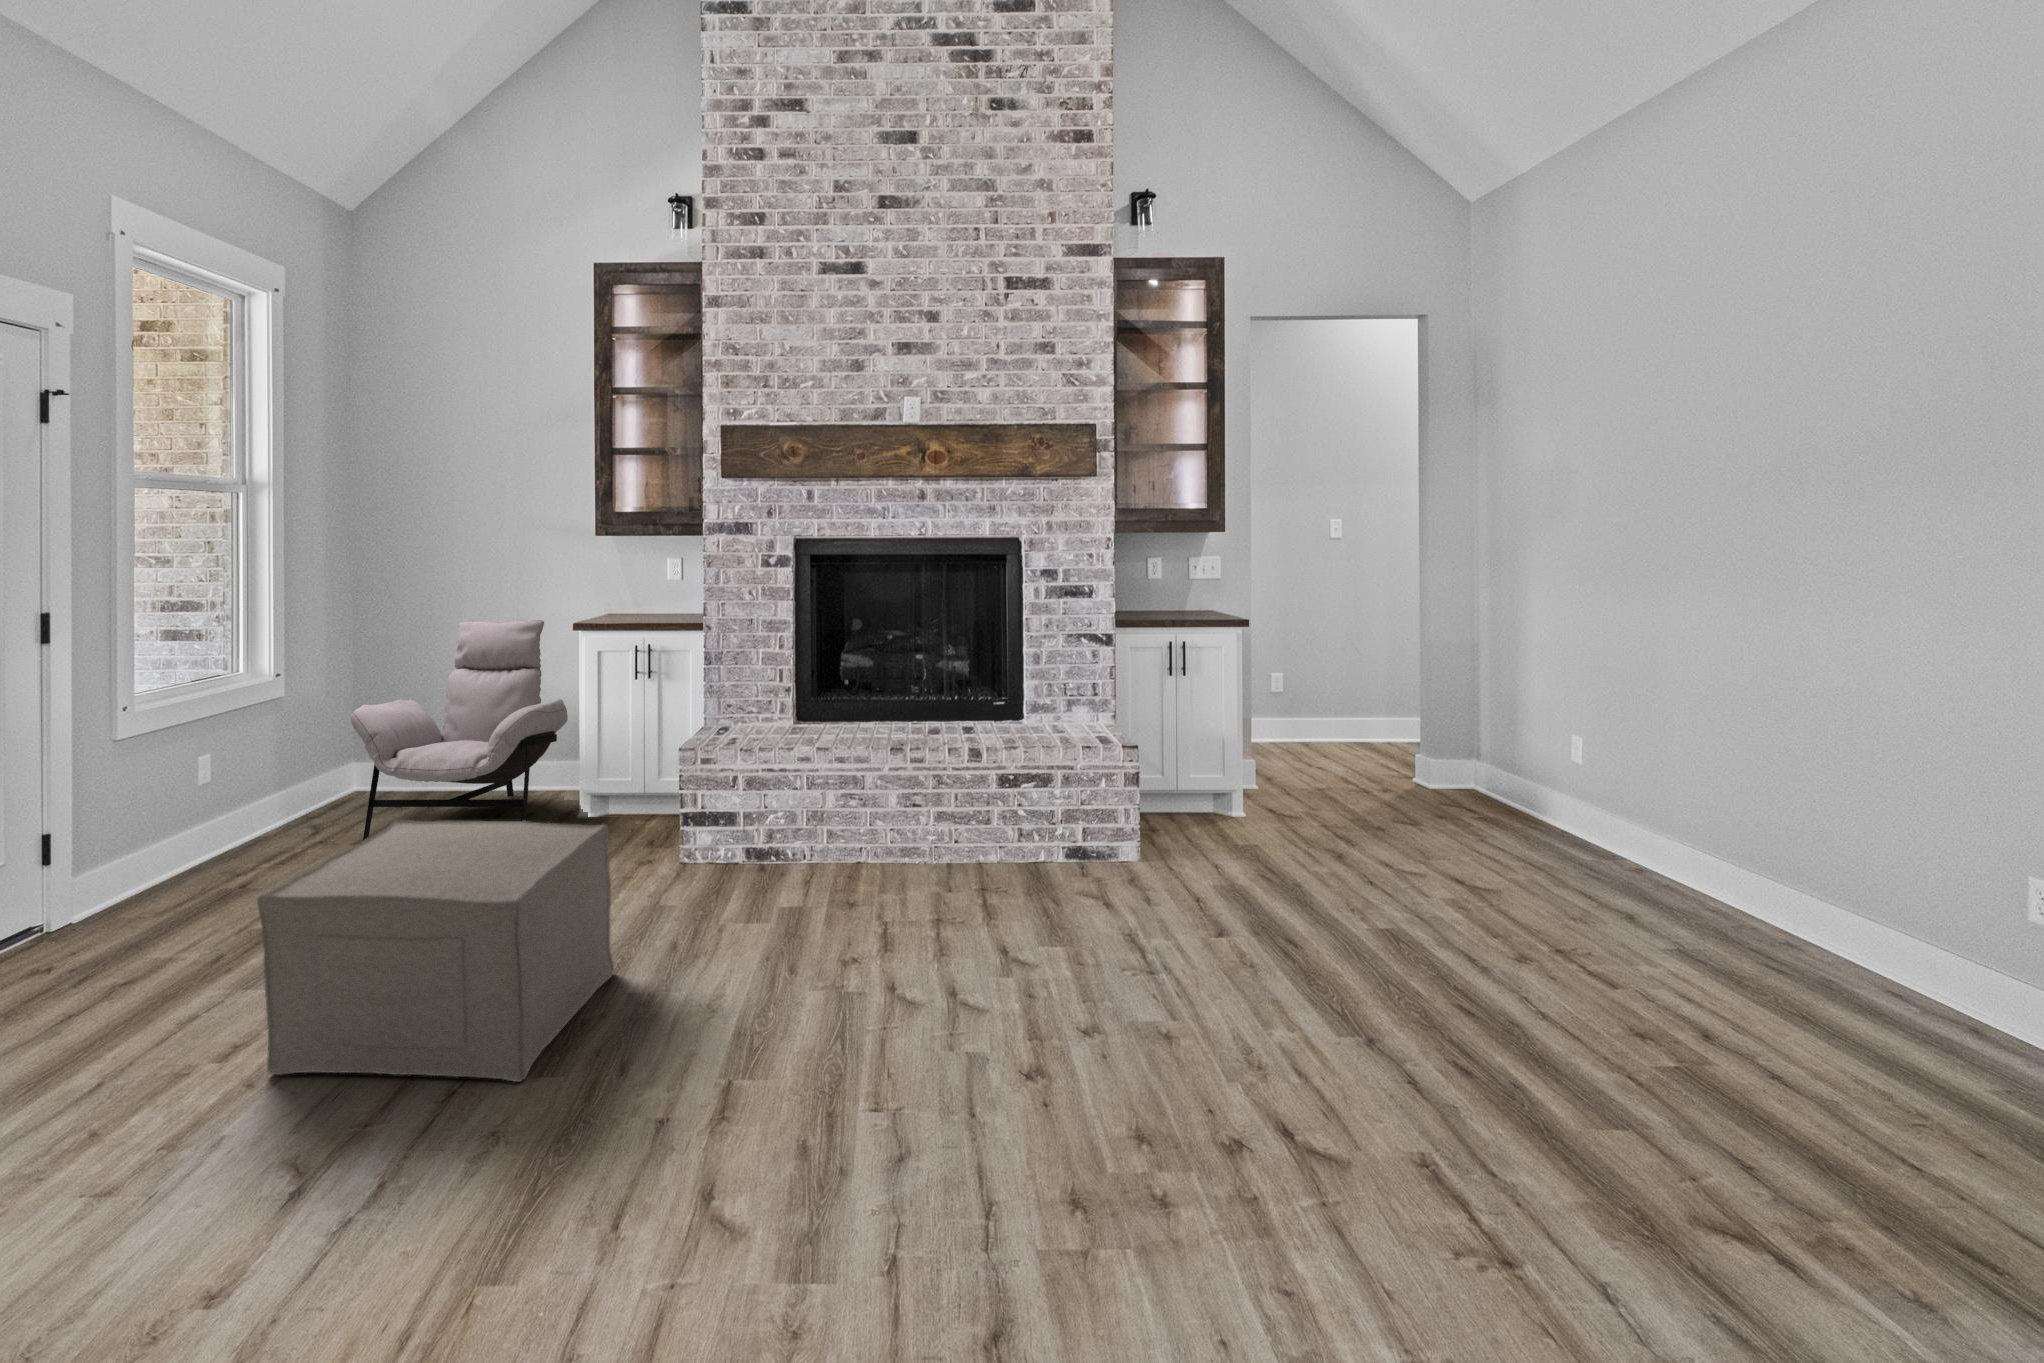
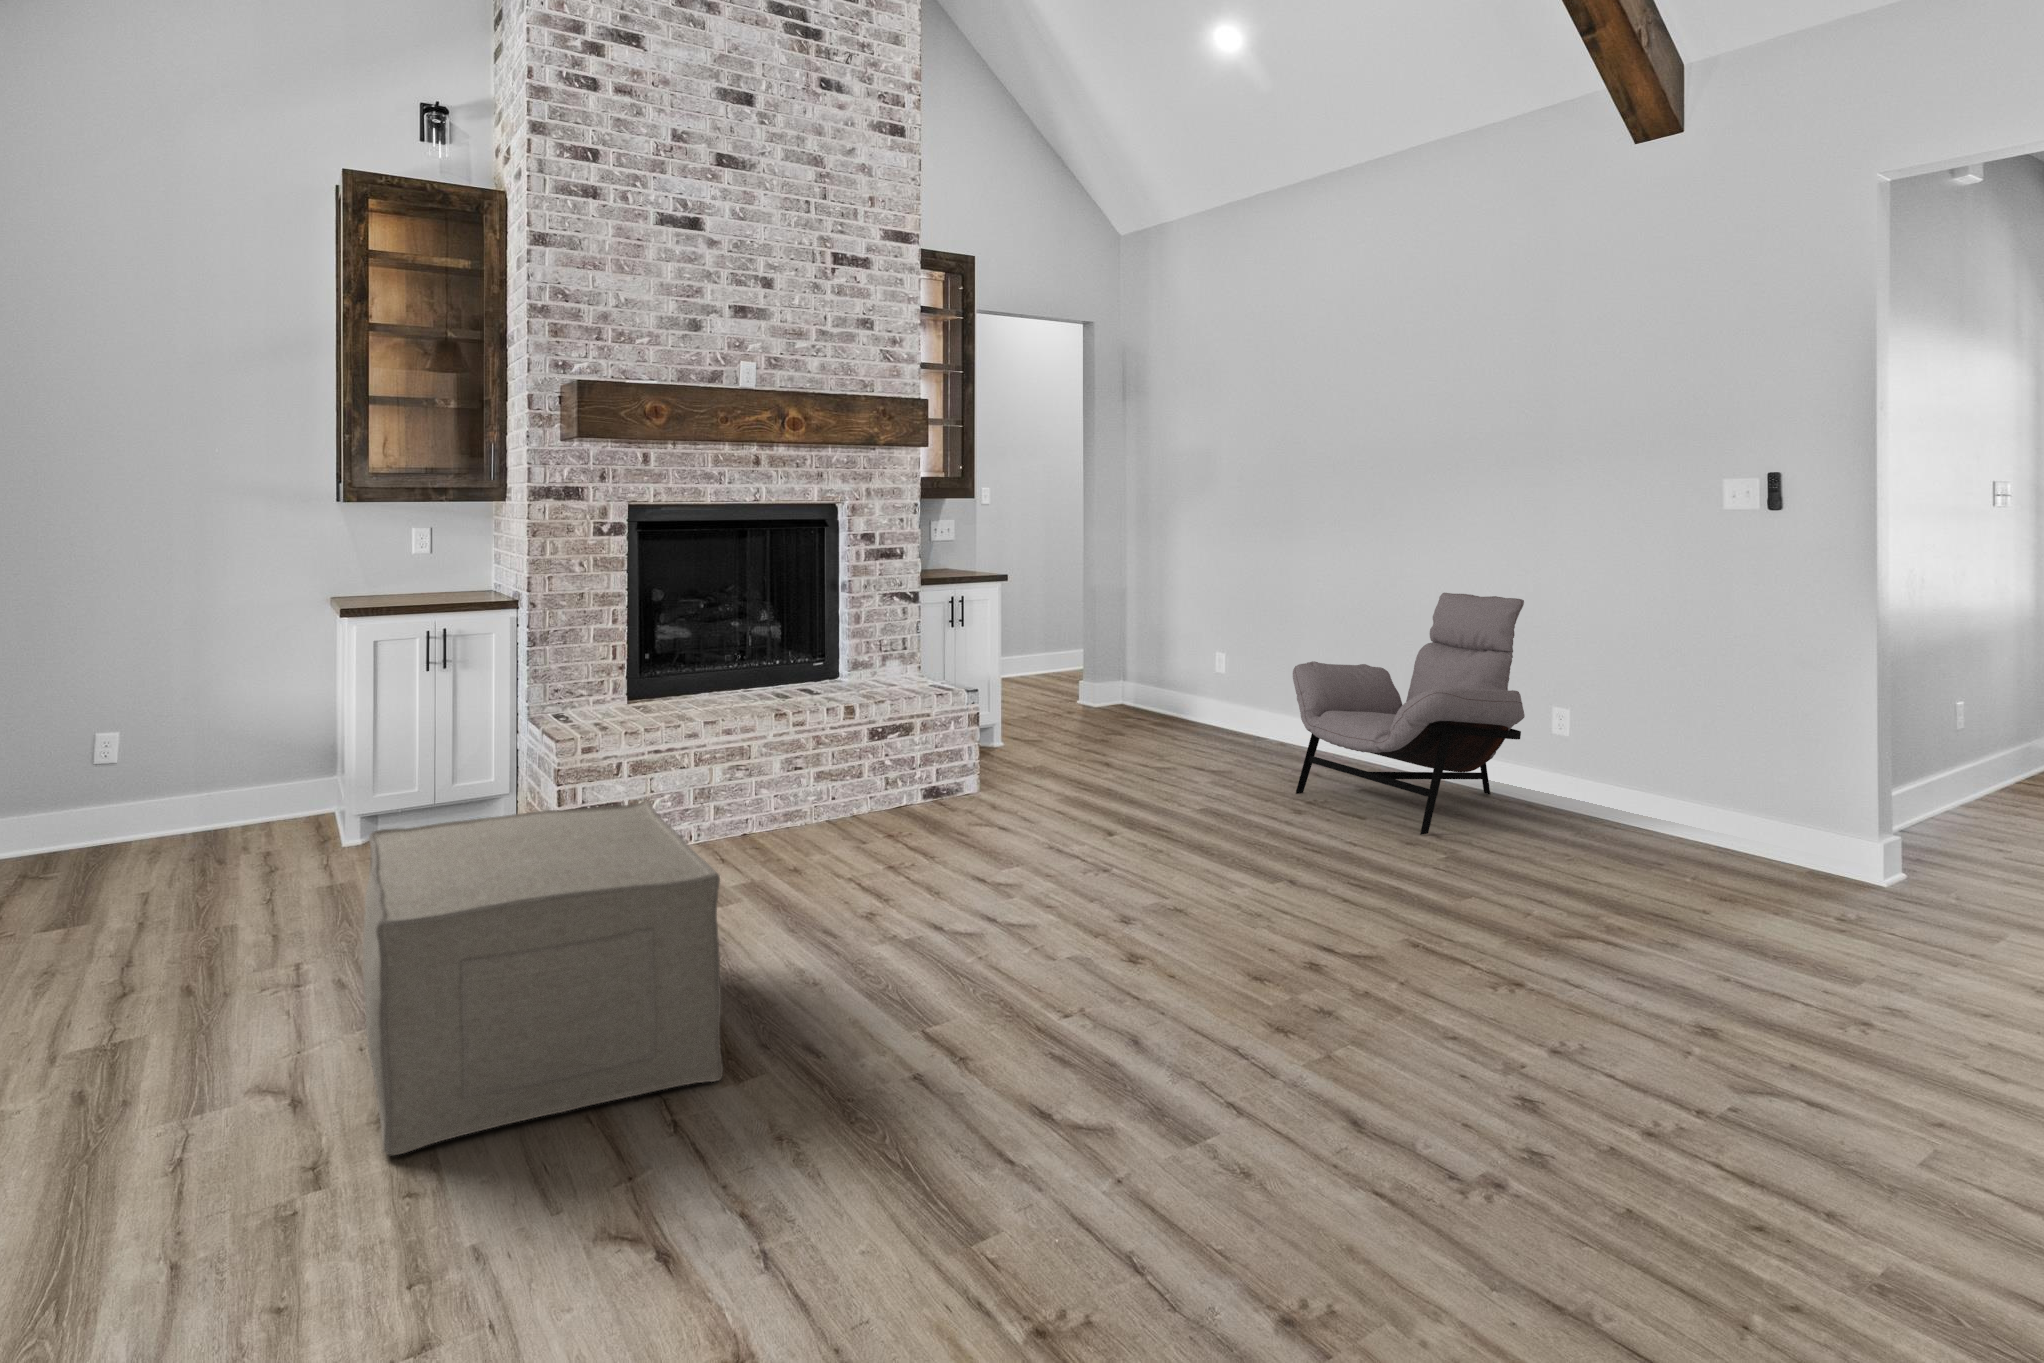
lounge chair: present [351,620,568,841] -> present [1293,593,1525,835]

